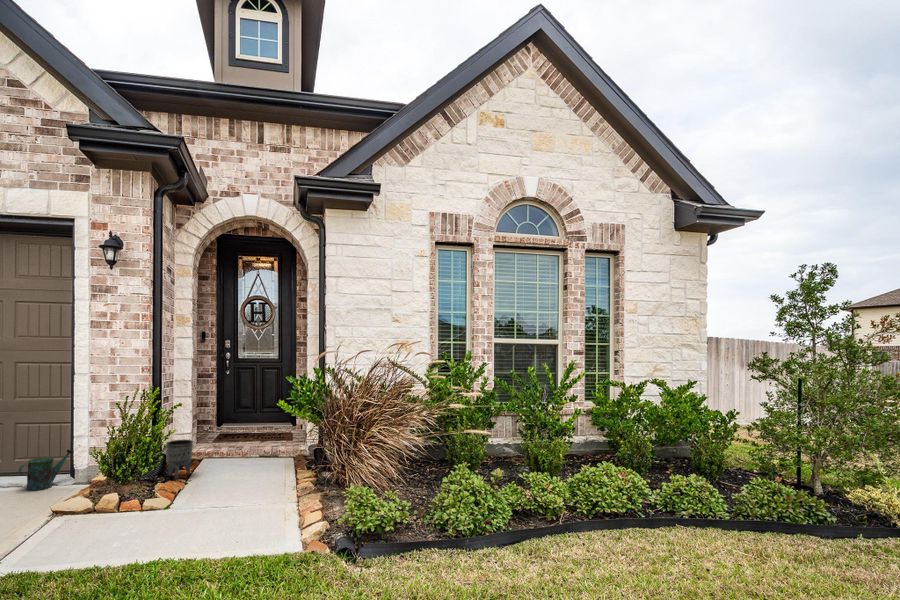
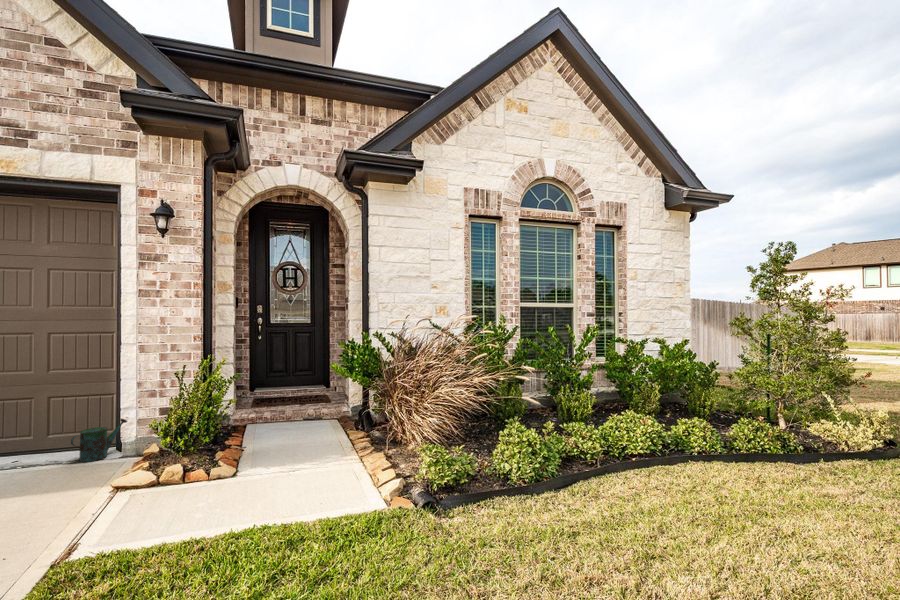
planter: present [166,440,193,479] -> none [224,405,250,444]

